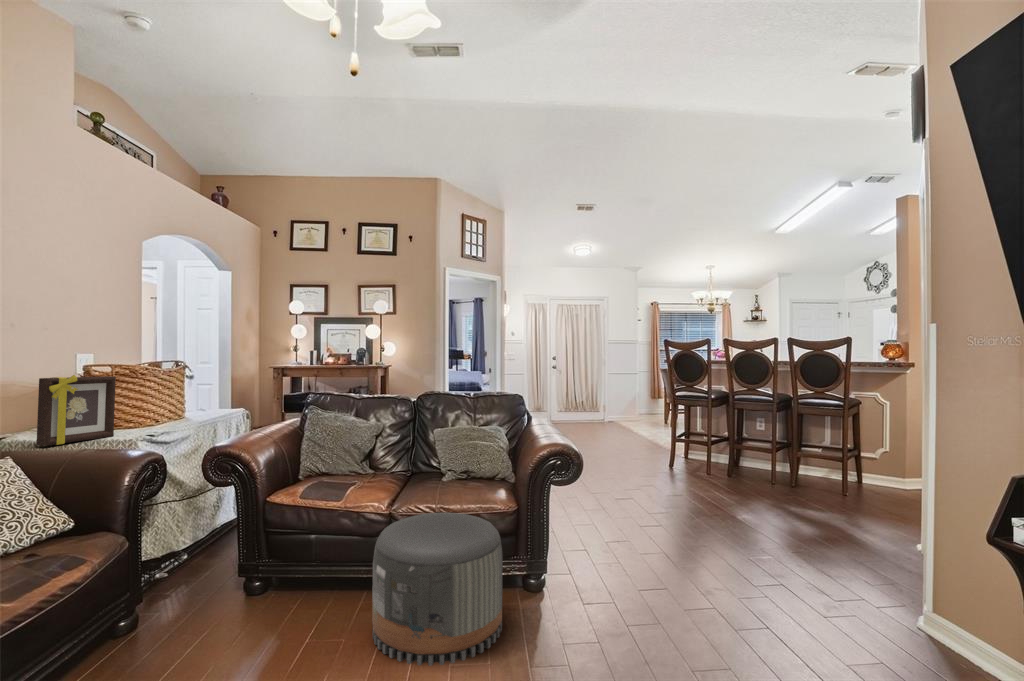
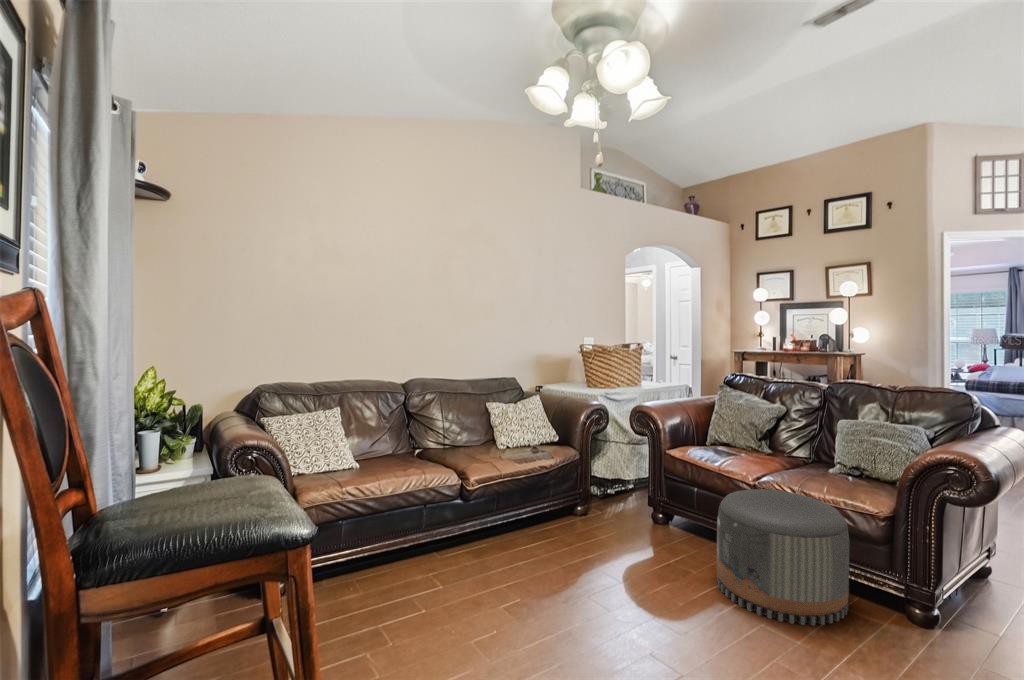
picture frame: present [36,375,116,446] -> none [552,352,591,393]

